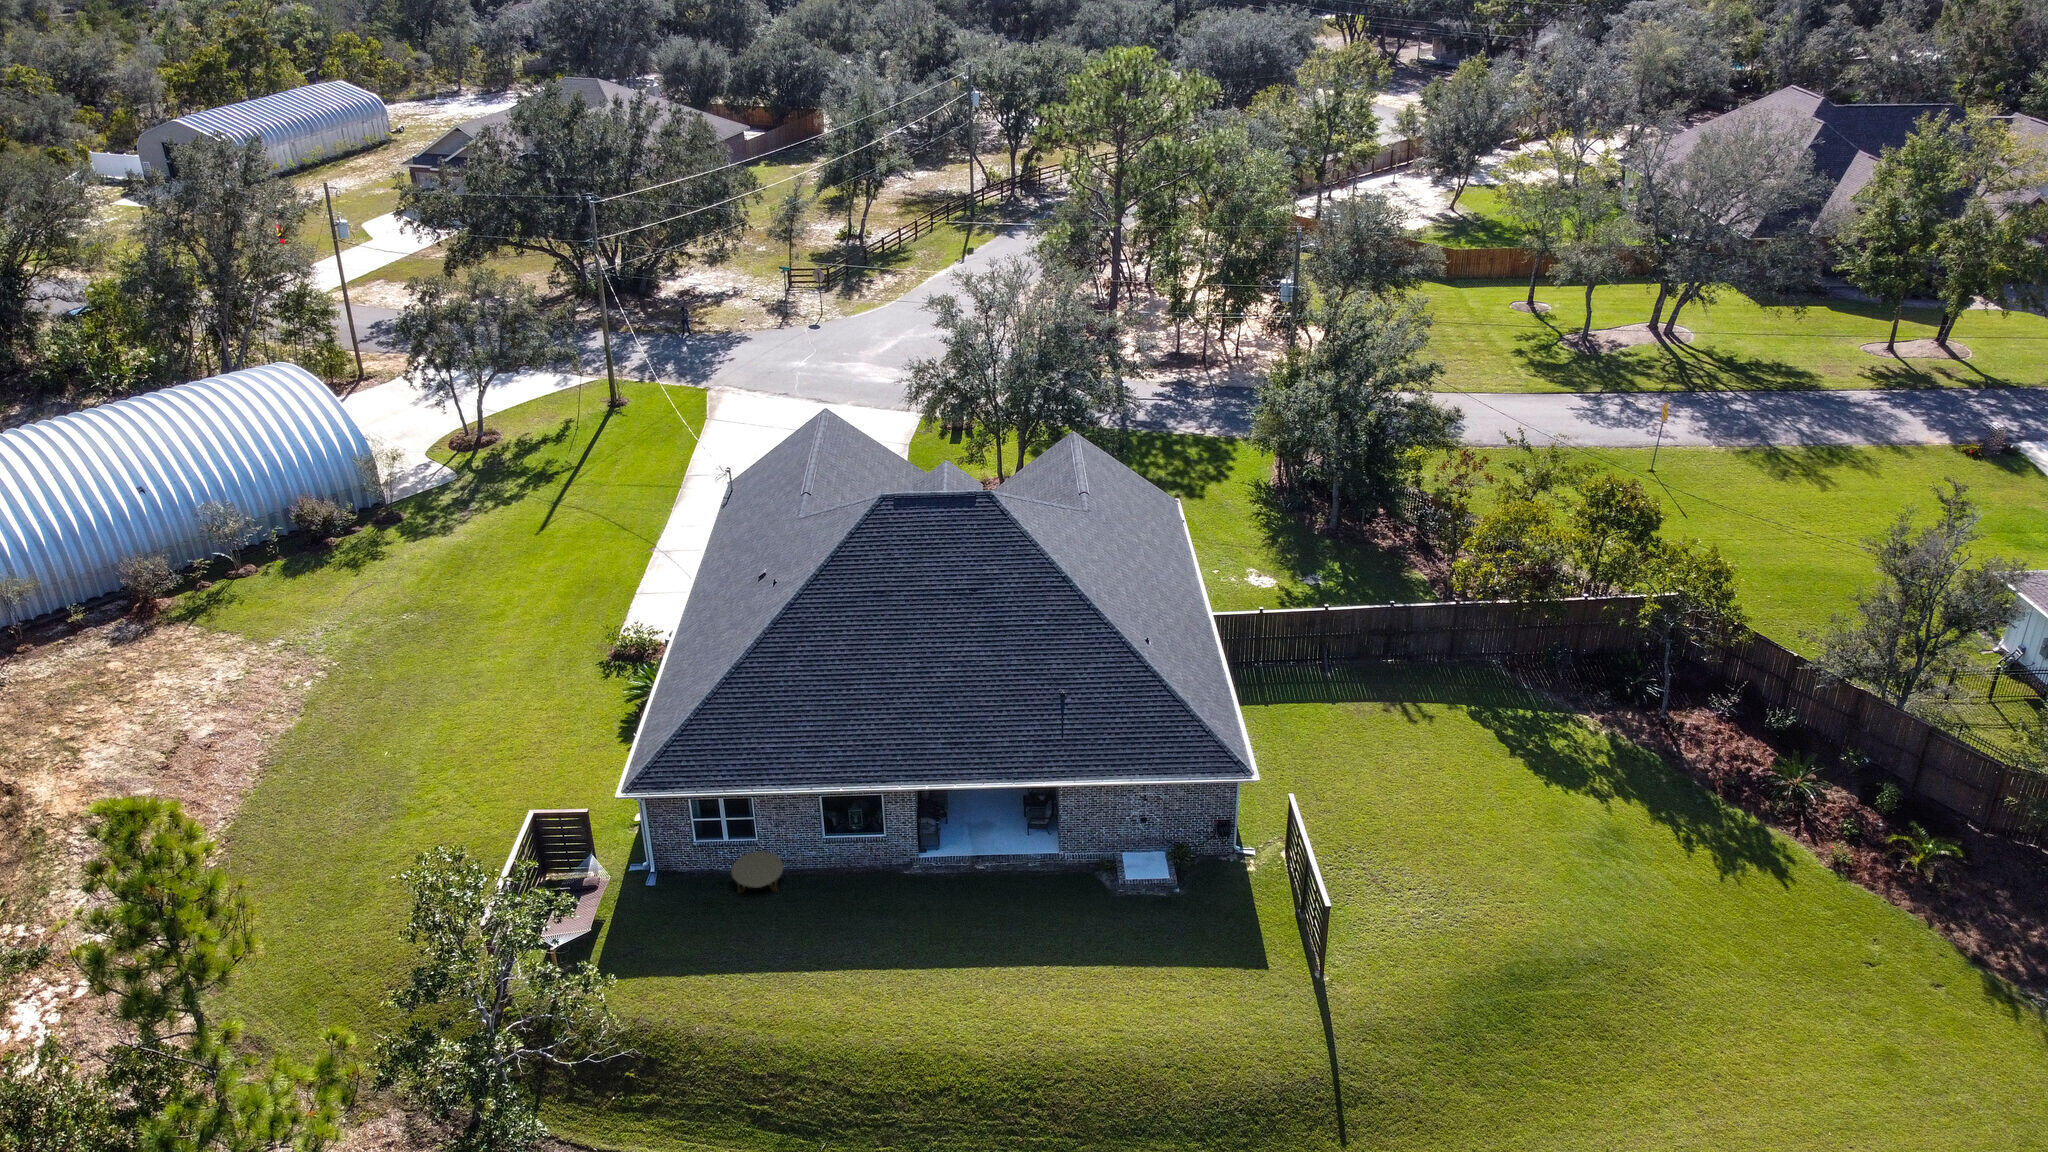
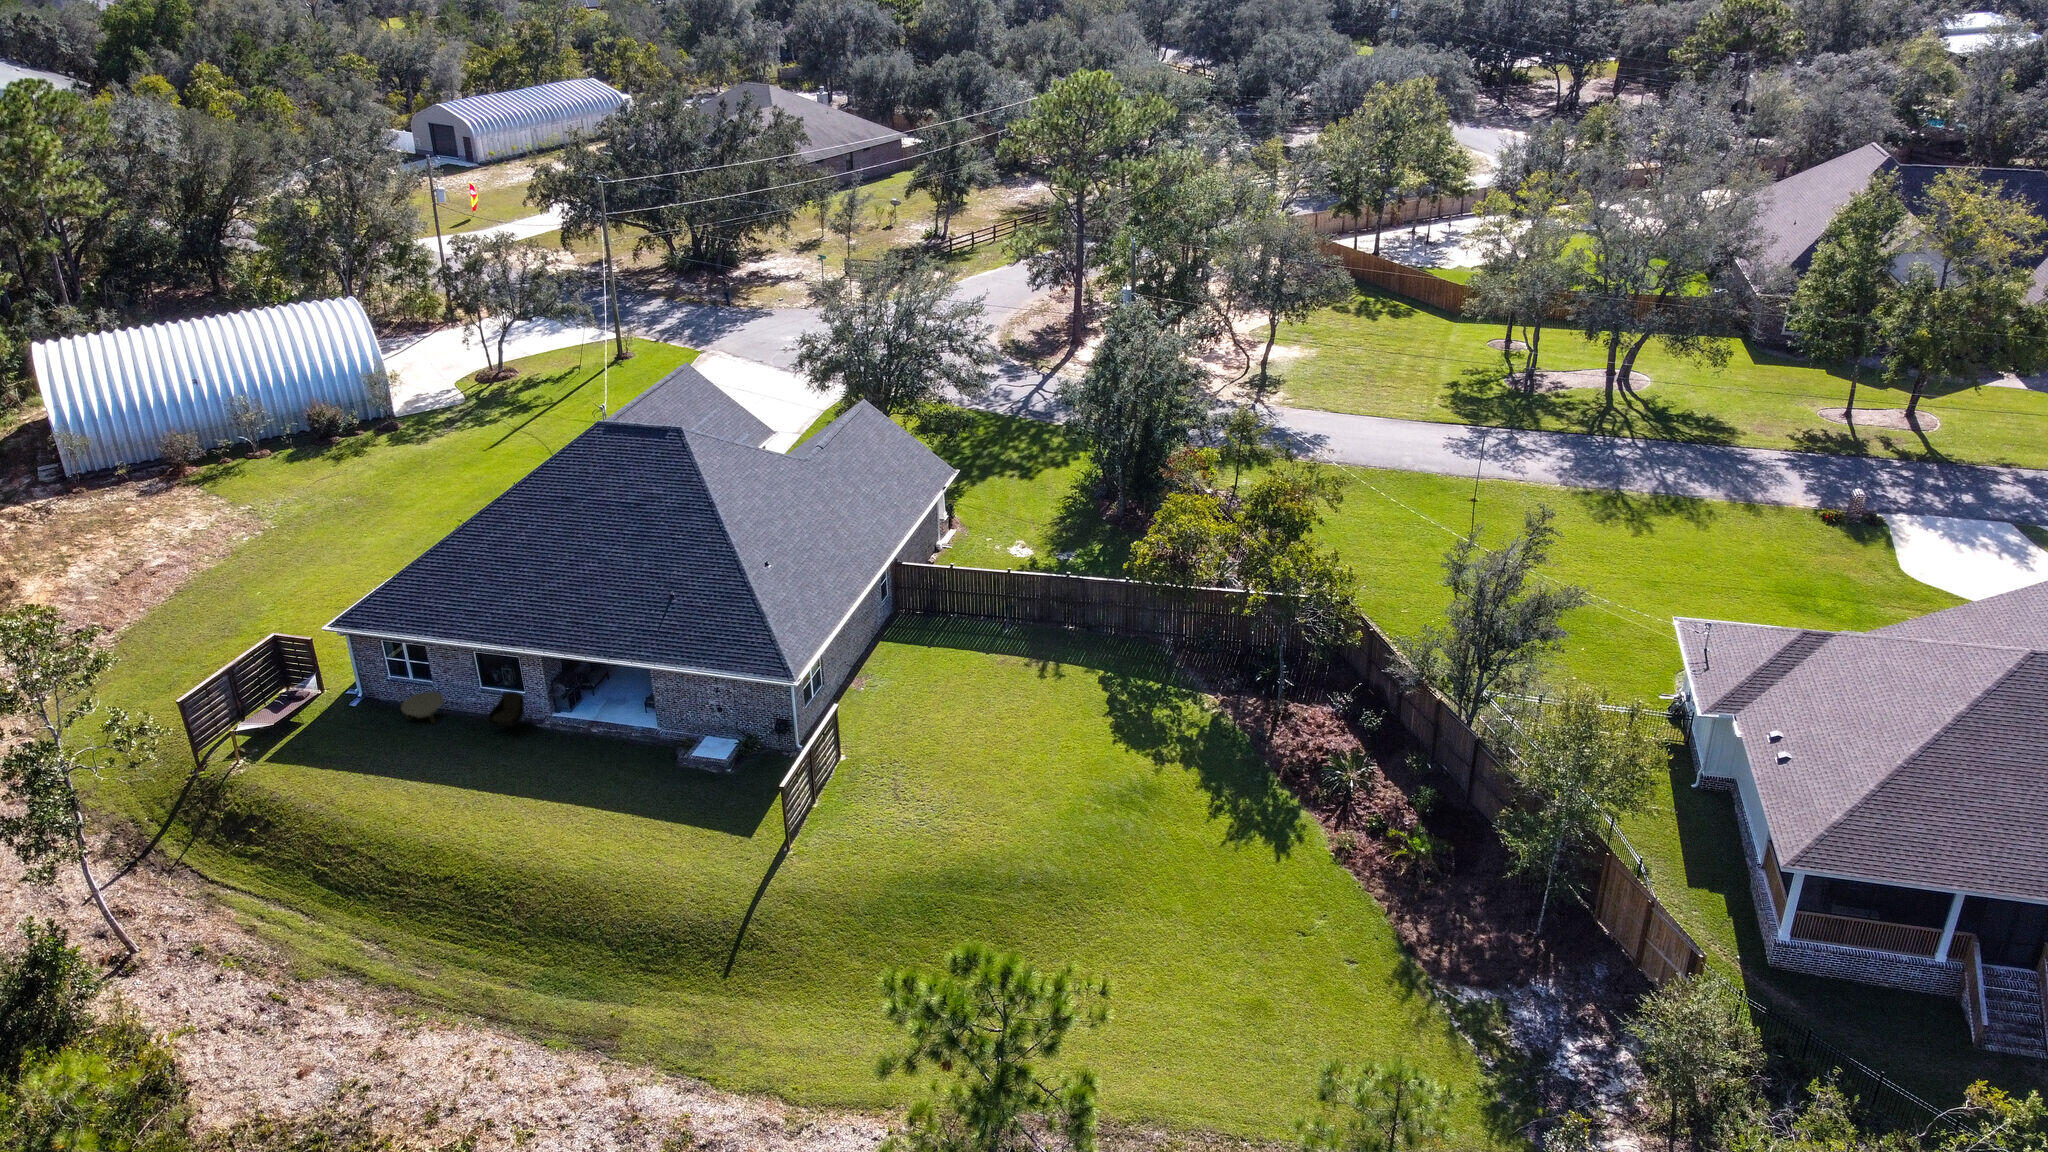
lounge chair: none [857,836,897,892] -> present [488,692,524,735]

